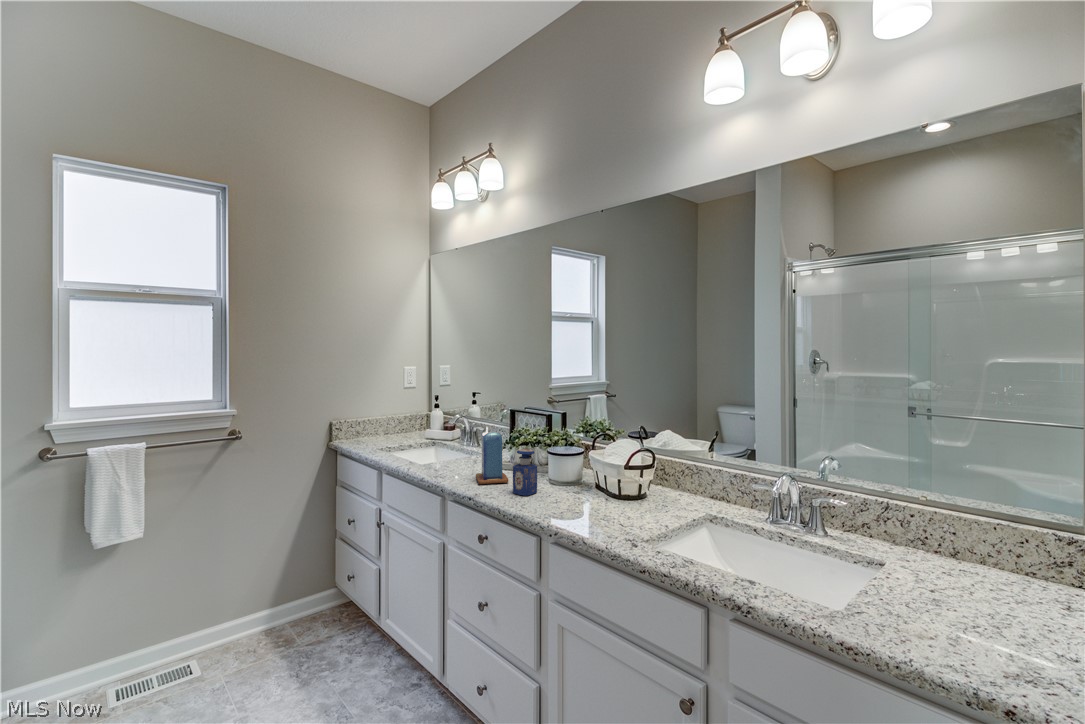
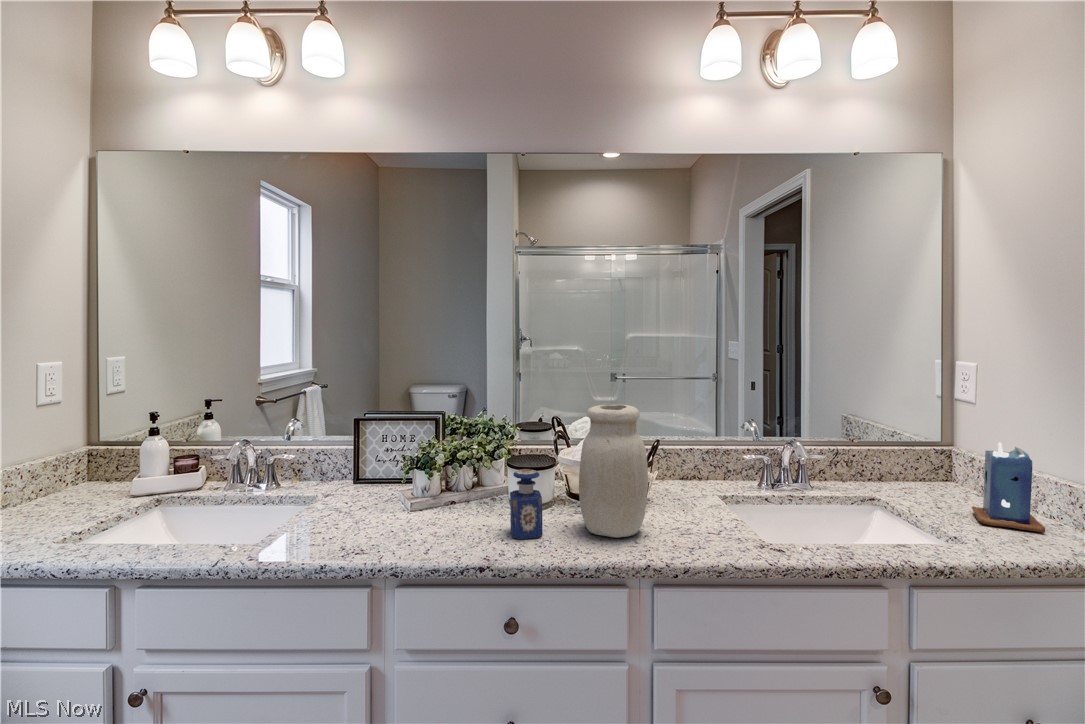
jar: none [545,410,594,510] -> present [579,404,648,538]
candle: present [476,427,508,484] -> present [972,442,1045,533]

